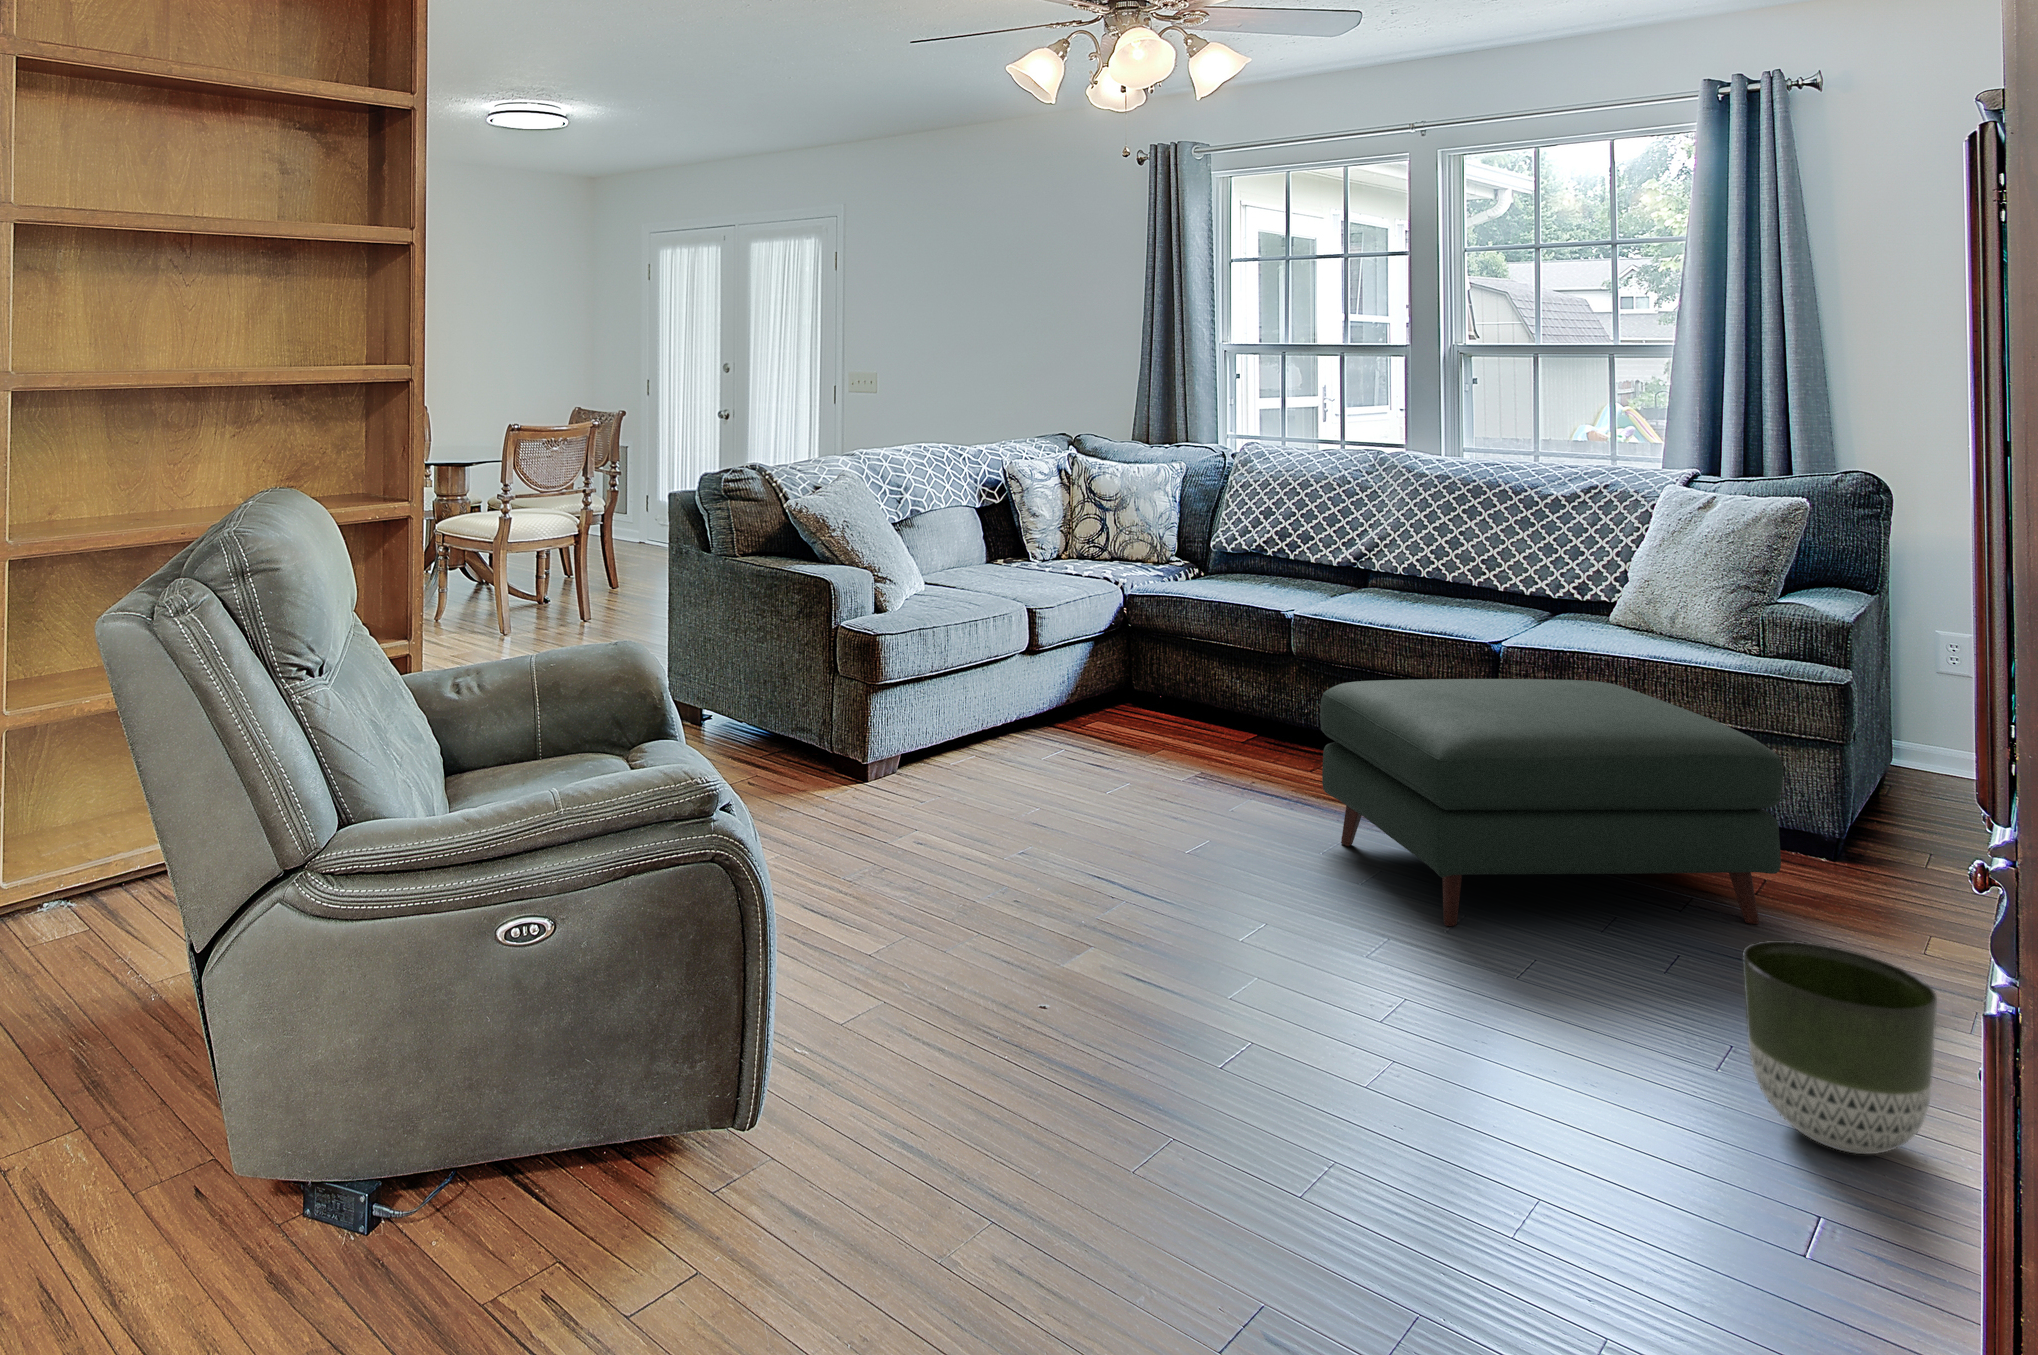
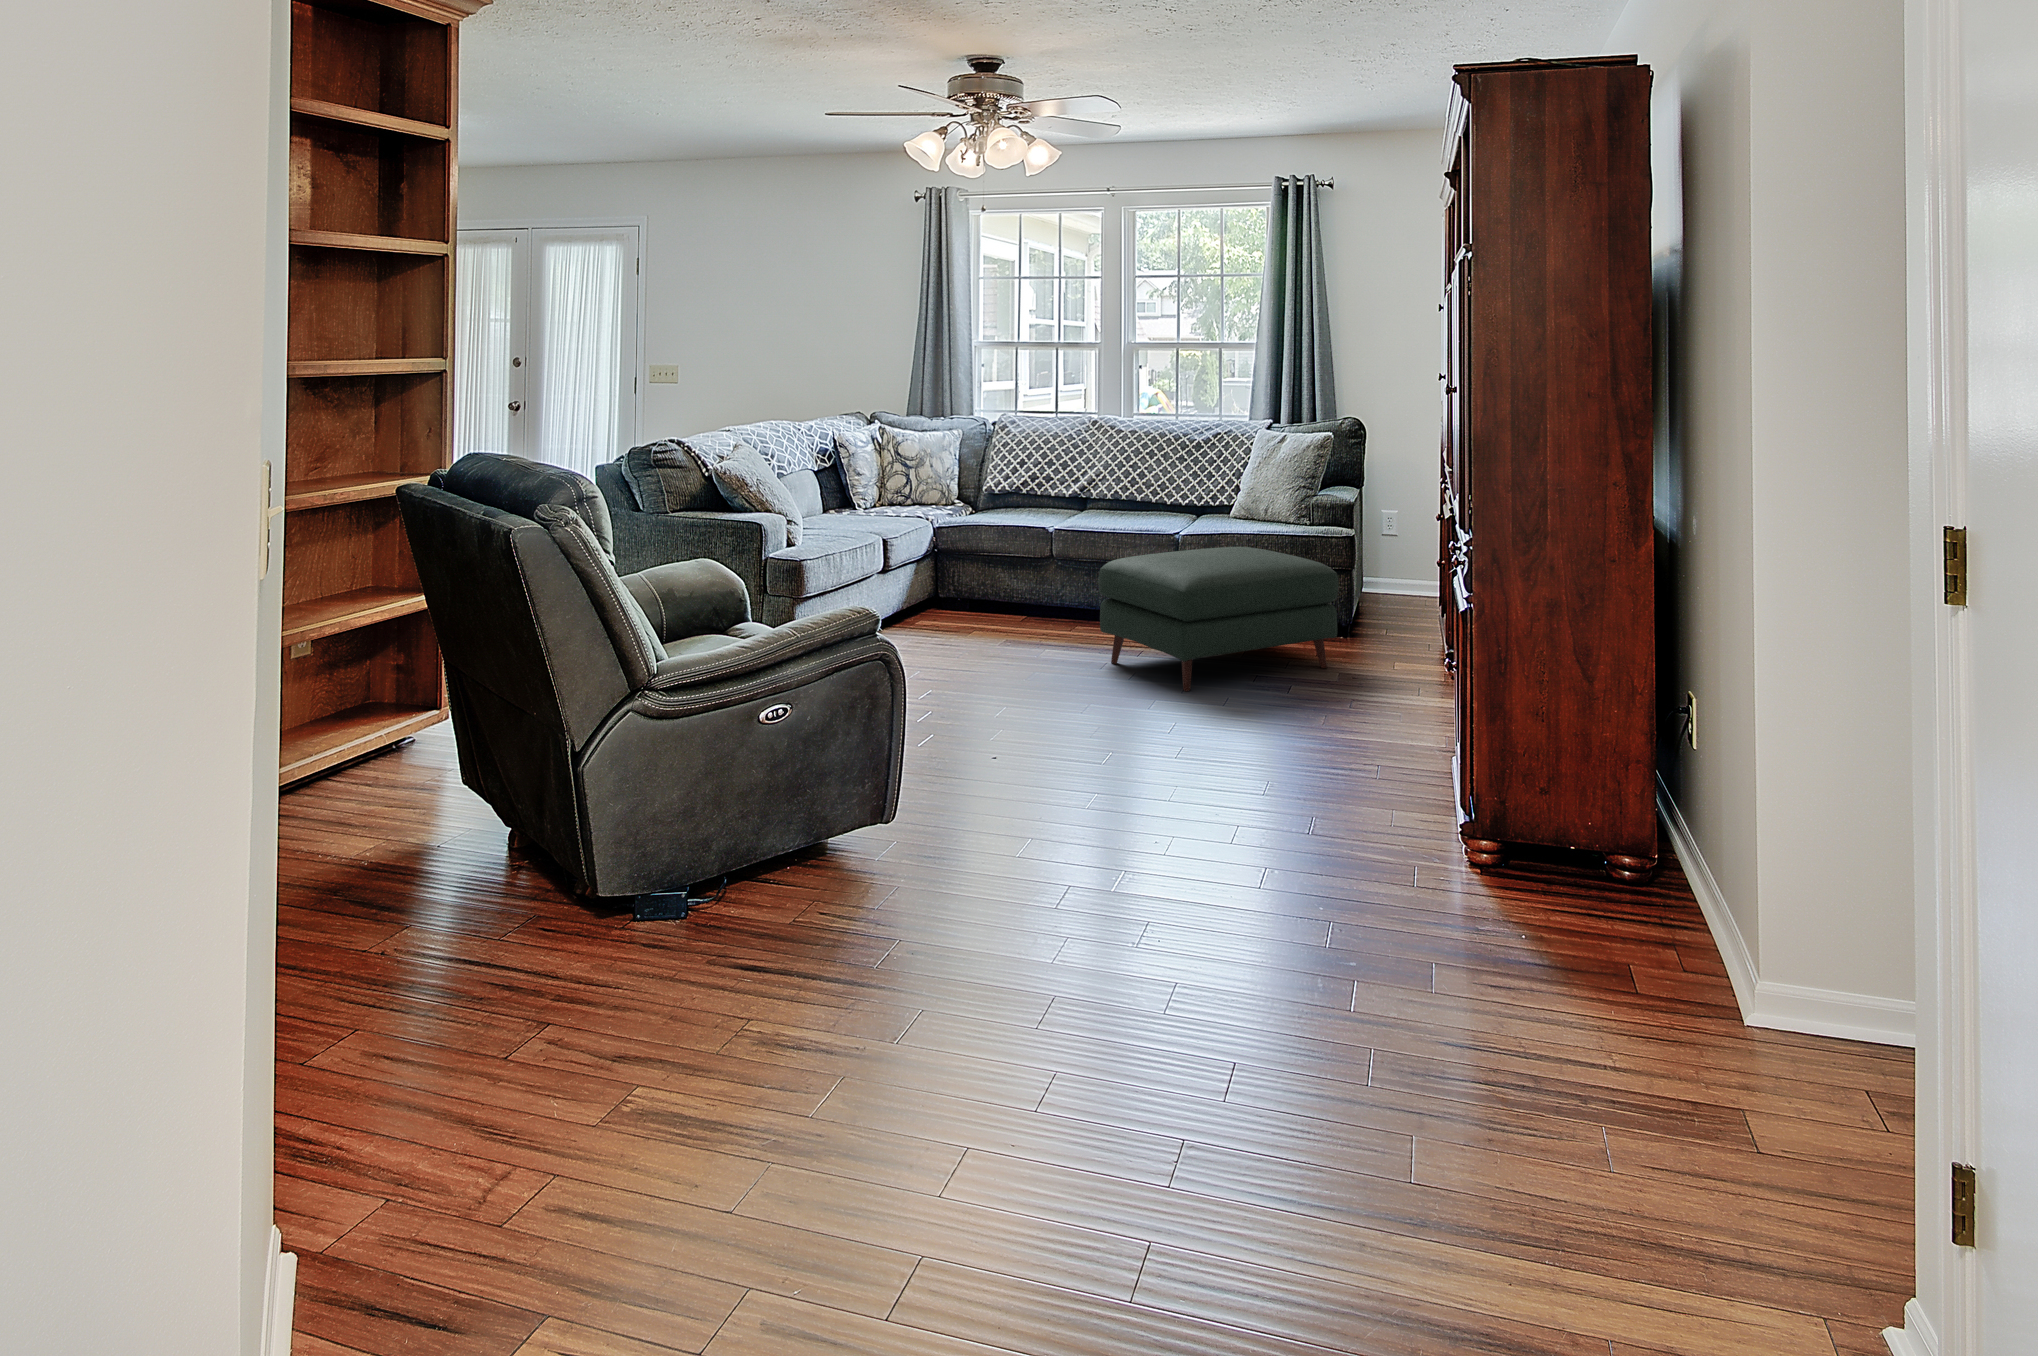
planter: present [1743,940,1937,1154] -> none [1346,649,1424,744]

